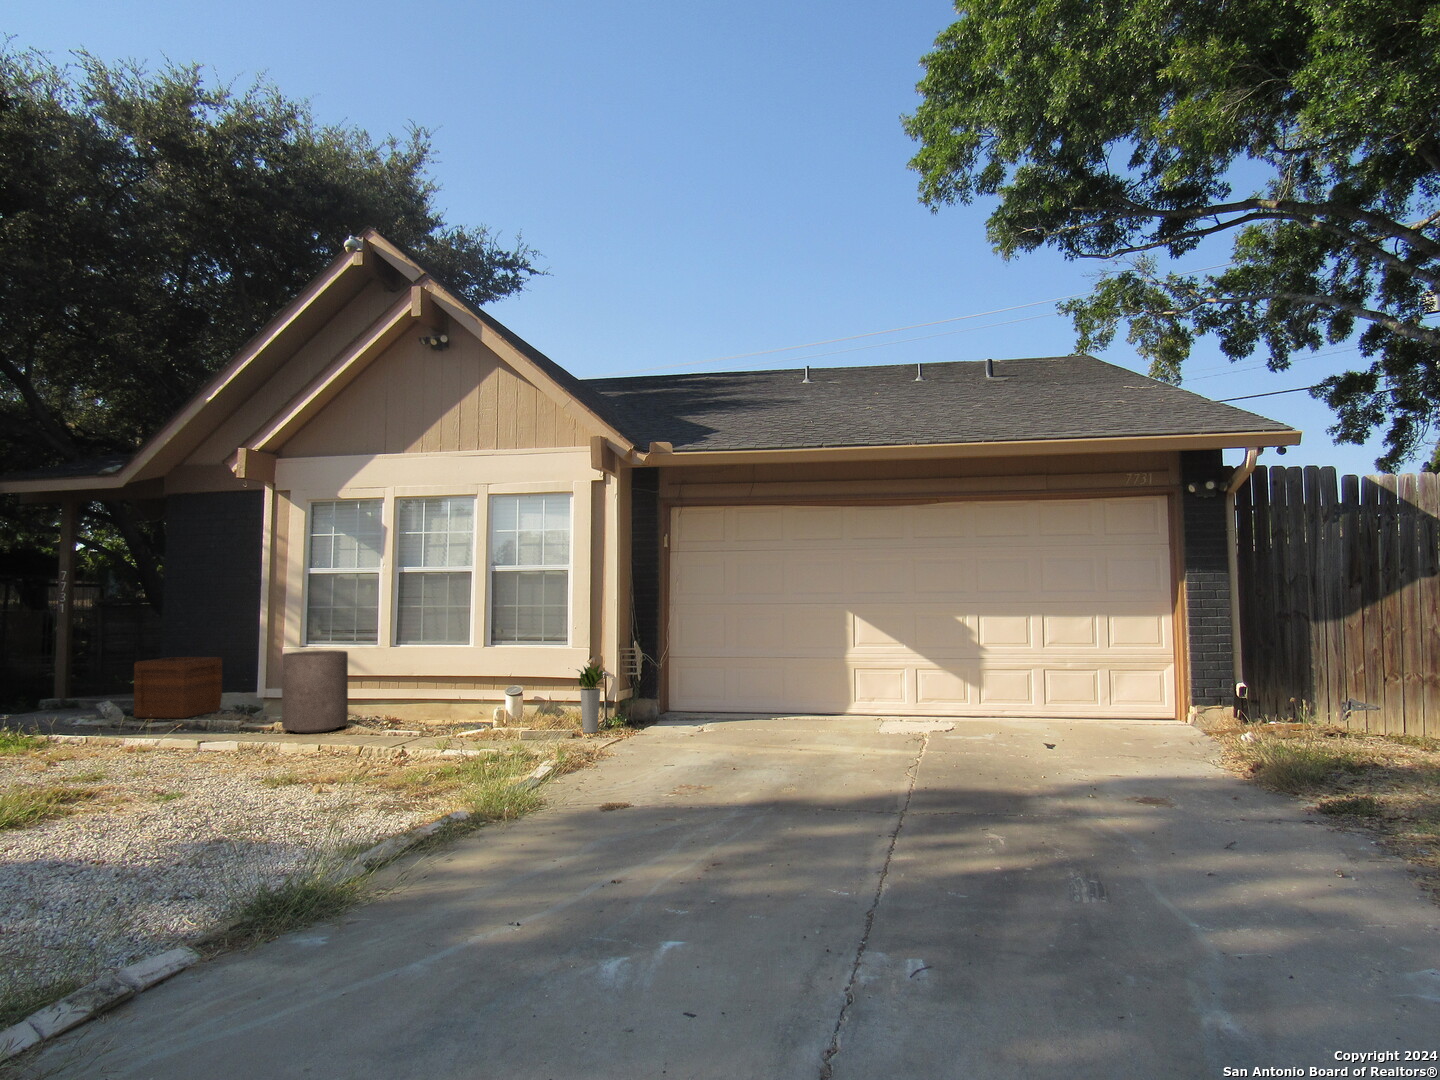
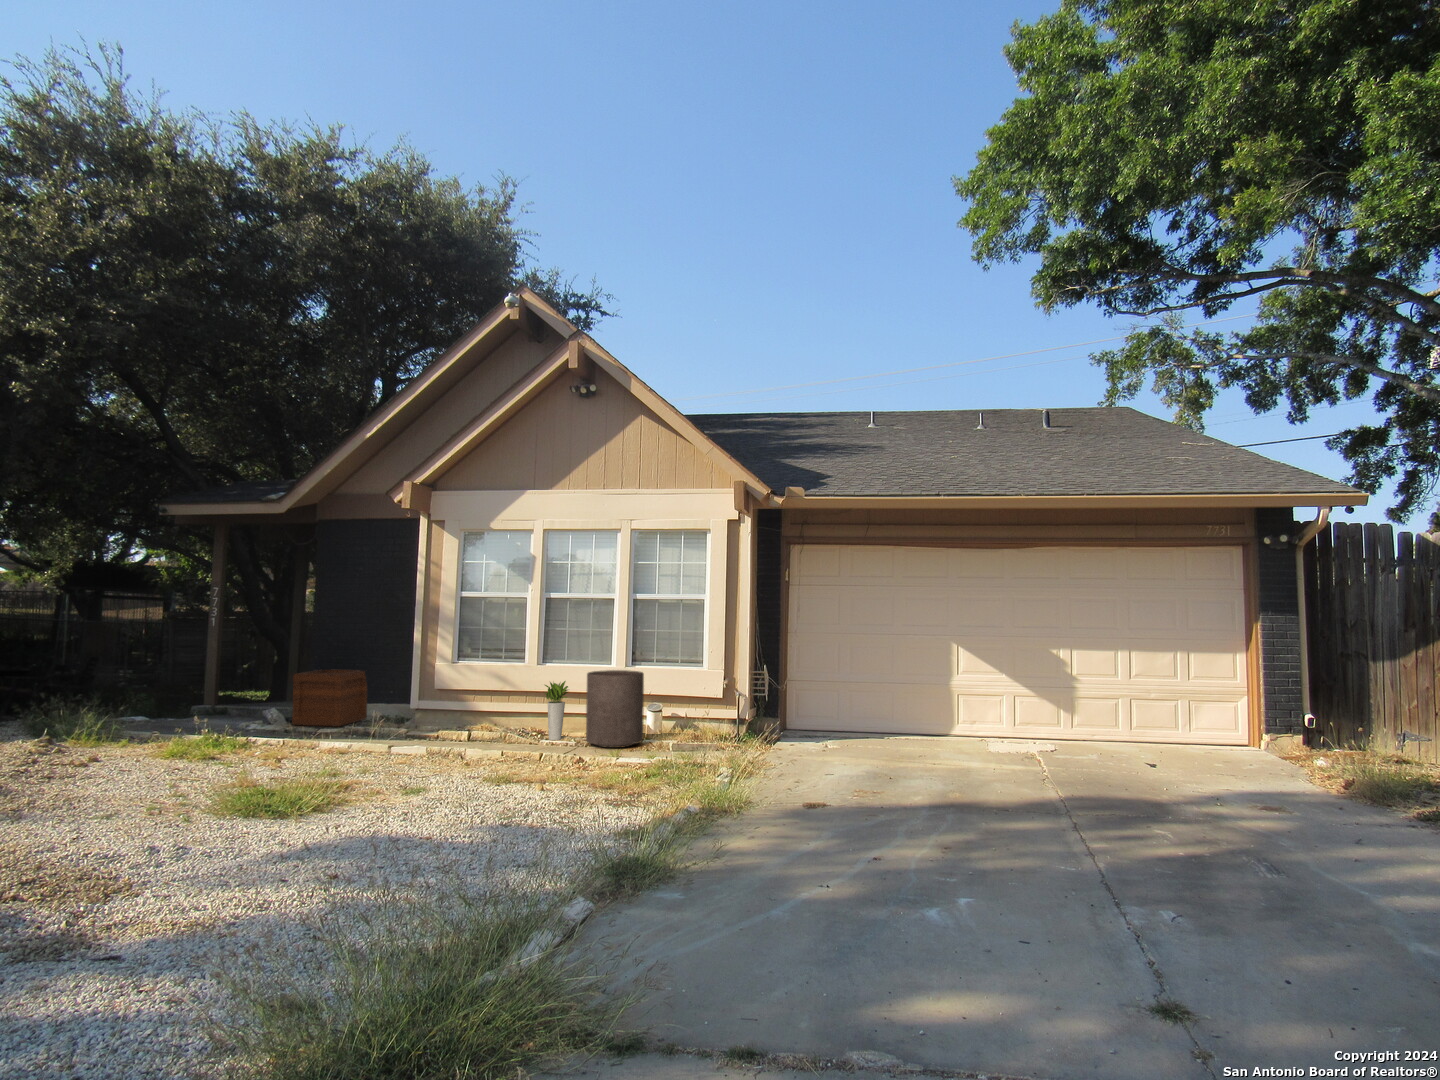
trash can: present [282,650,348,733] -> present [586,670,644,748]
planter: present [576,664,604,733] -> present [545,681,568,740]

